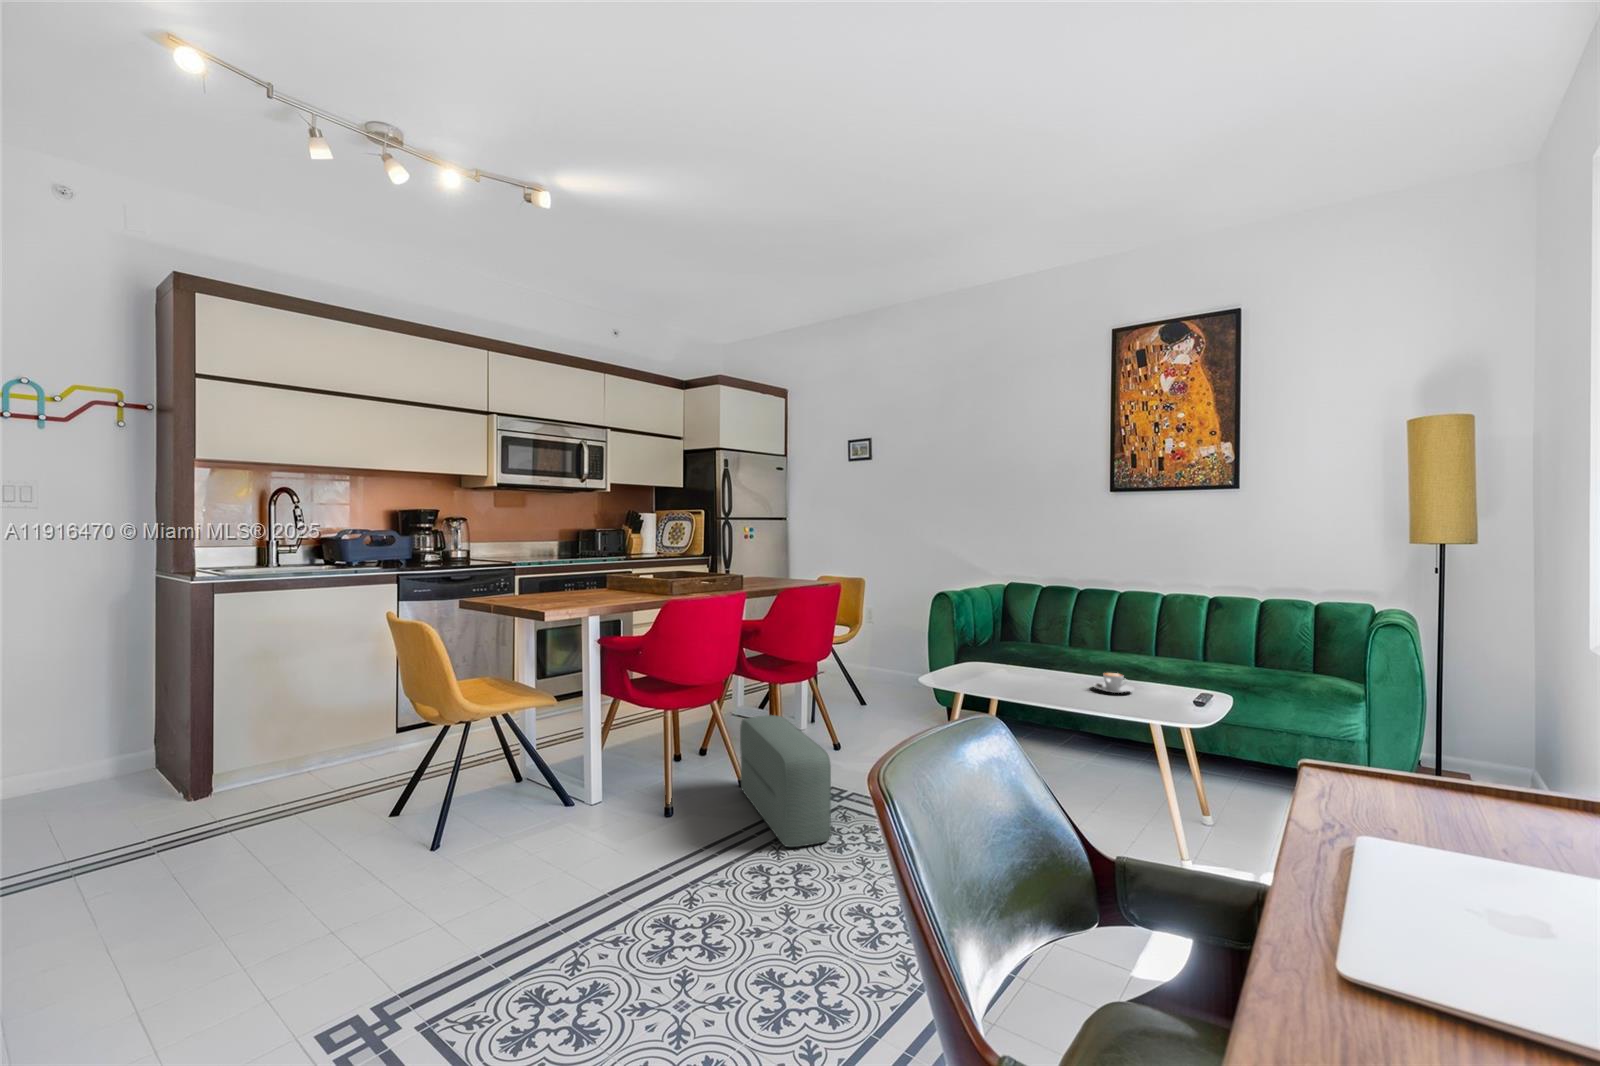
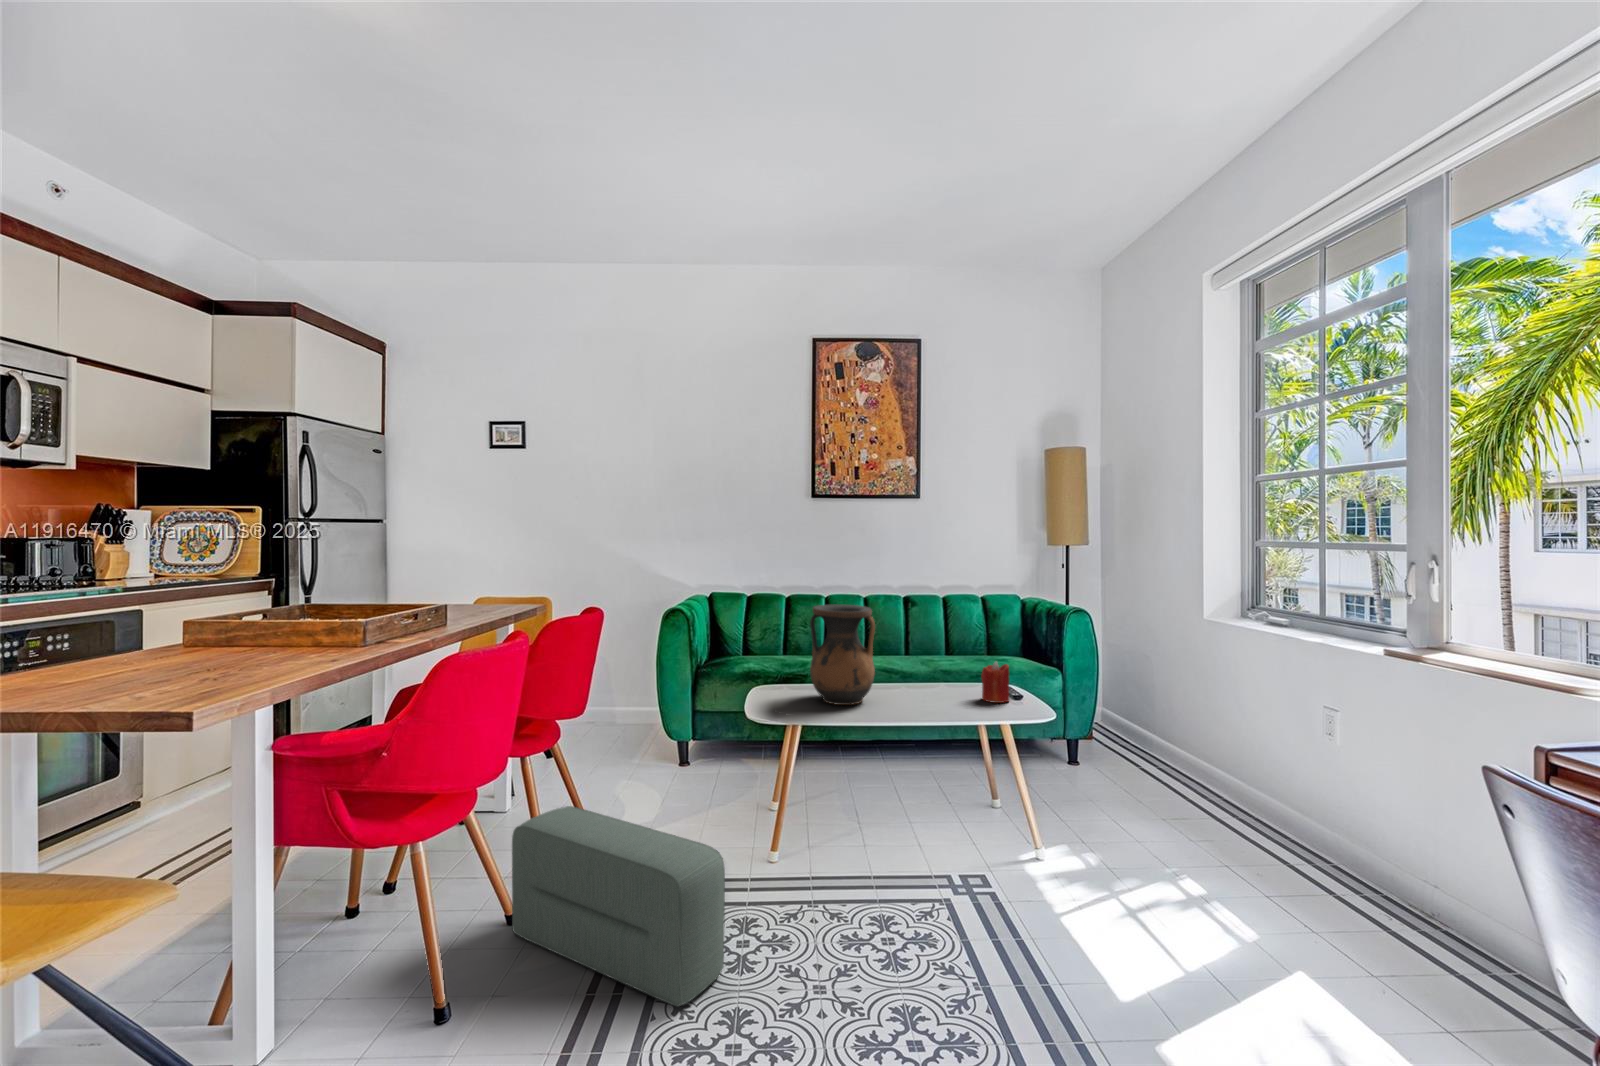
vase: none [986,591,1047,680] -> present [810,604,875,705]
candle: none [1161,658,1192,701] -> present [981,662,1009,703]
coffee cup: present [1093,673,1134,693] -> none [922,683,963,704]

